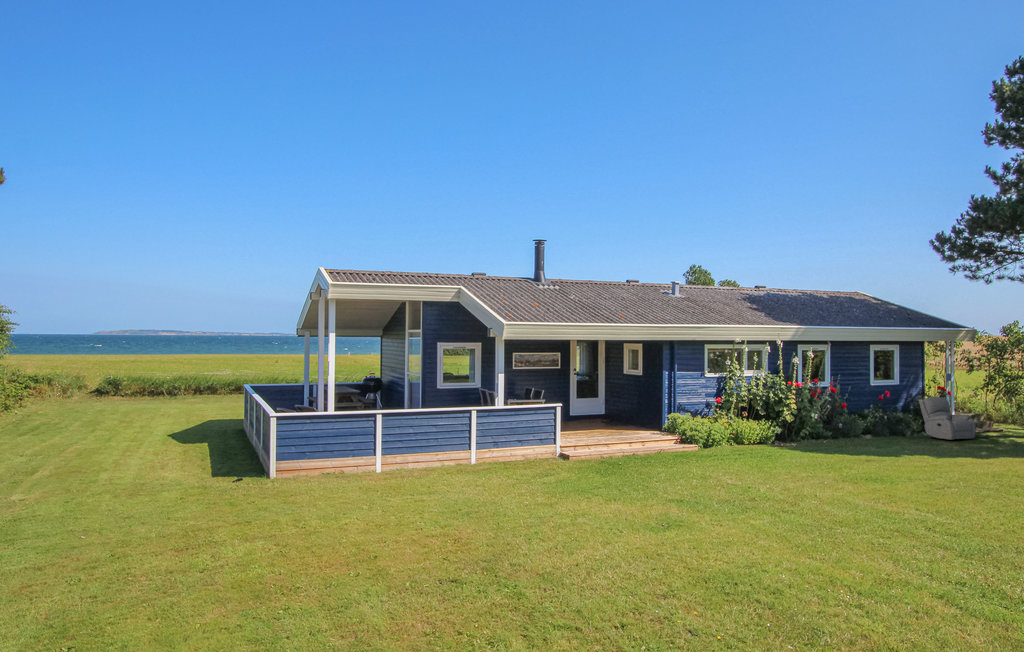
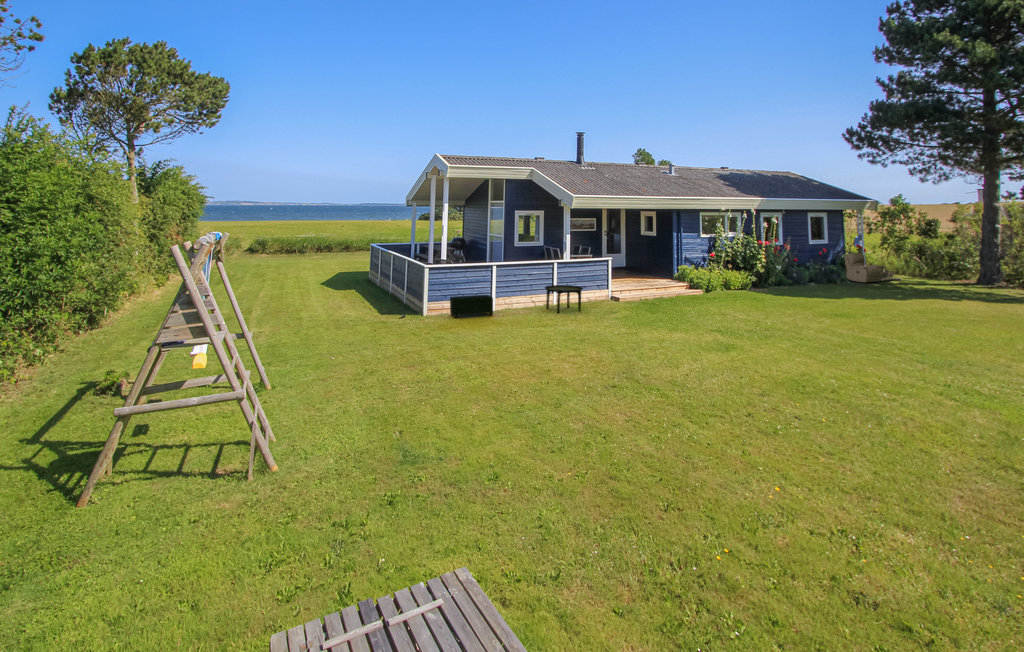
round table: none [456,439,511,478] -> present [545,285,583,313]
bench: none [317,452,377,484] -> present [450,295,493,318]

